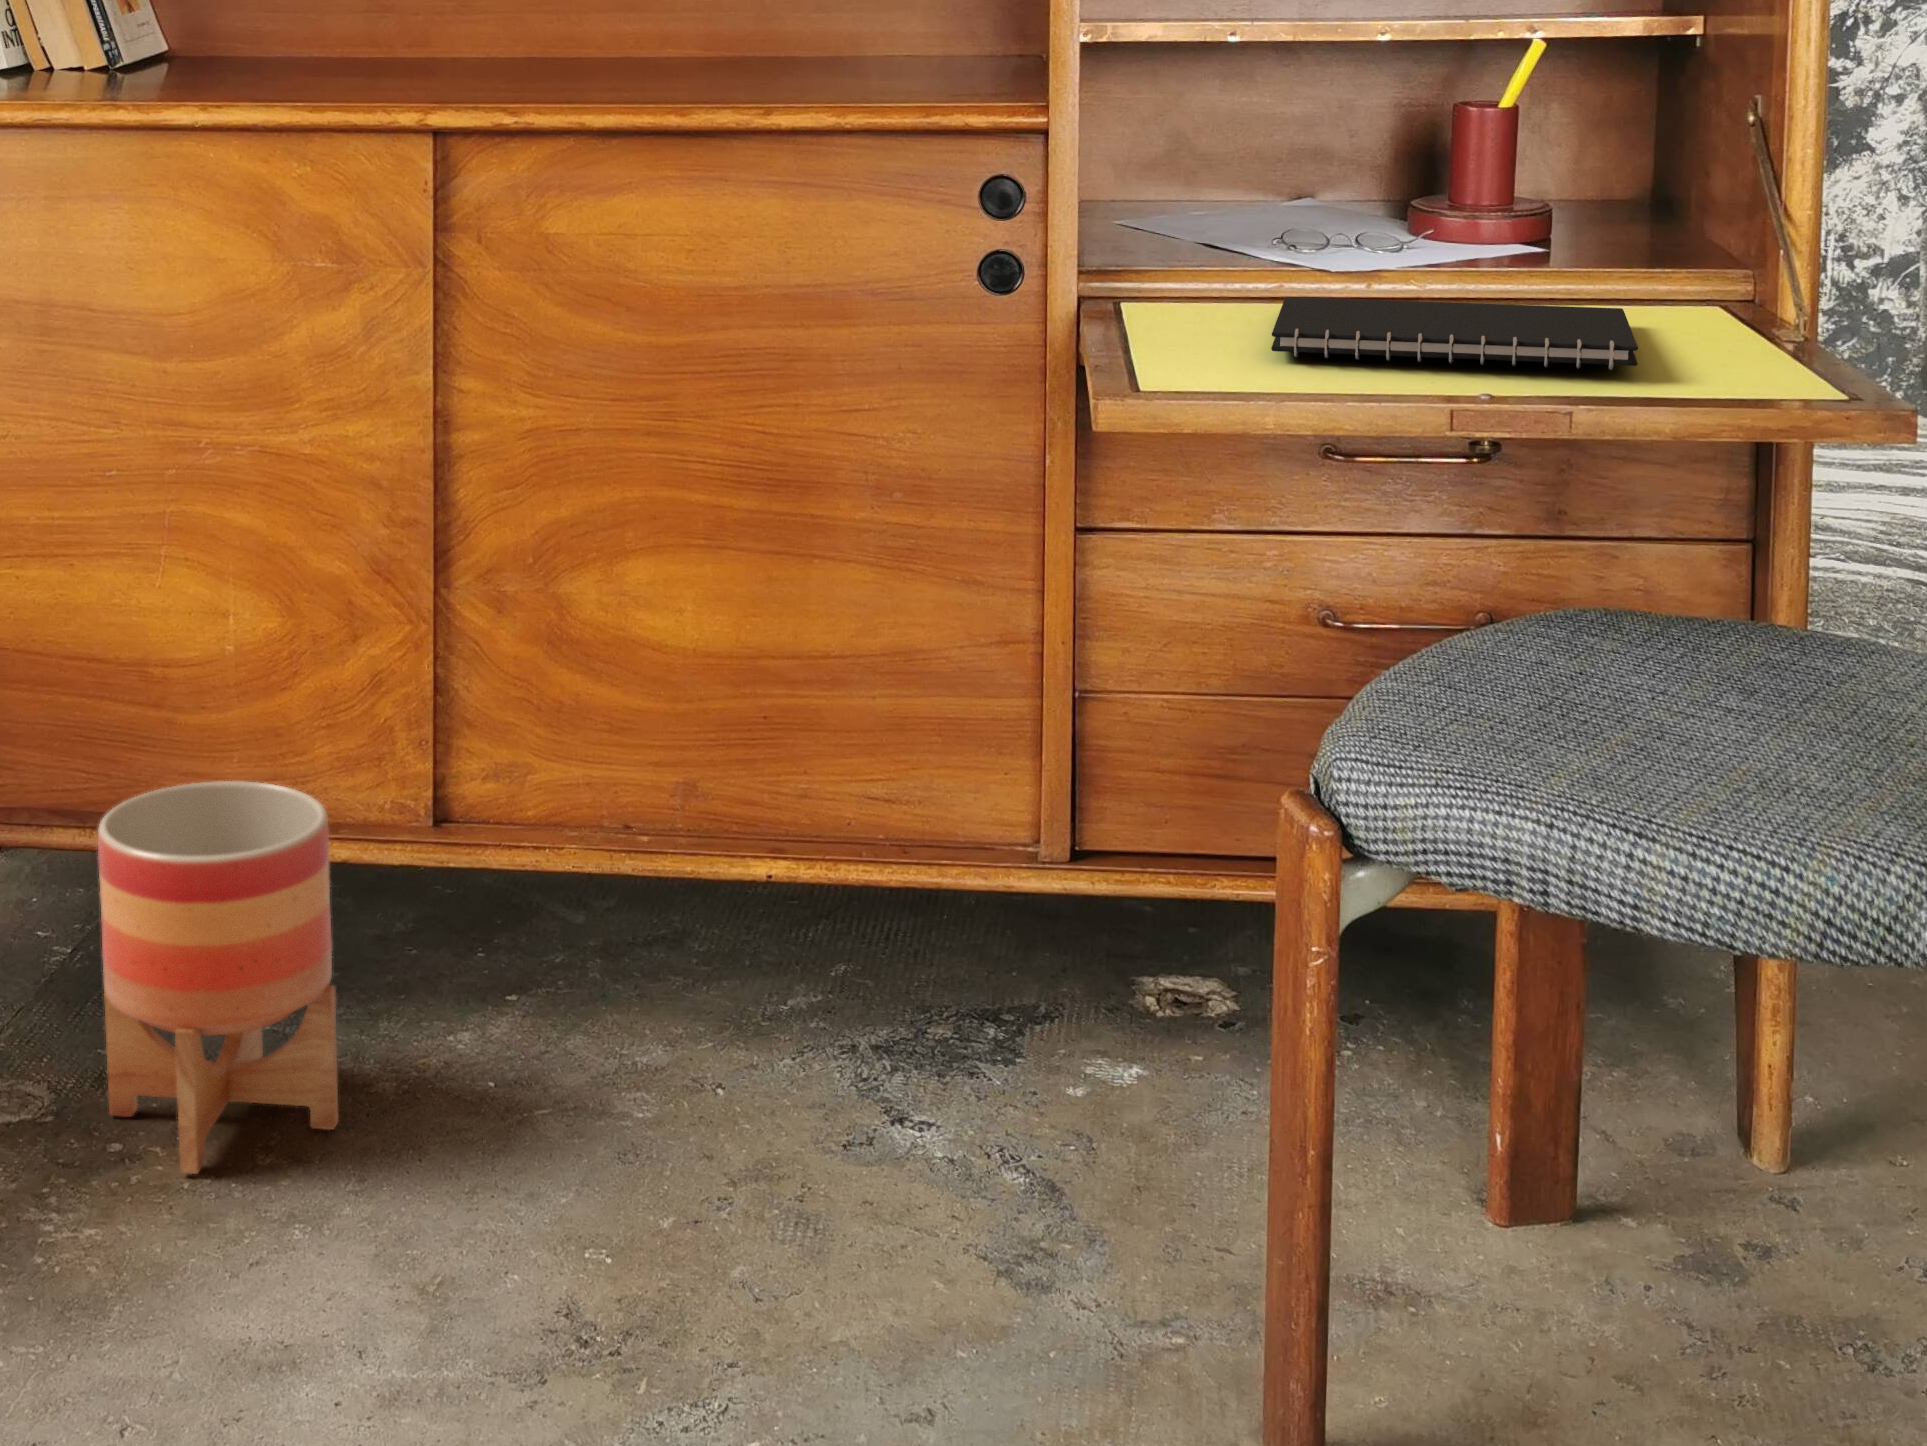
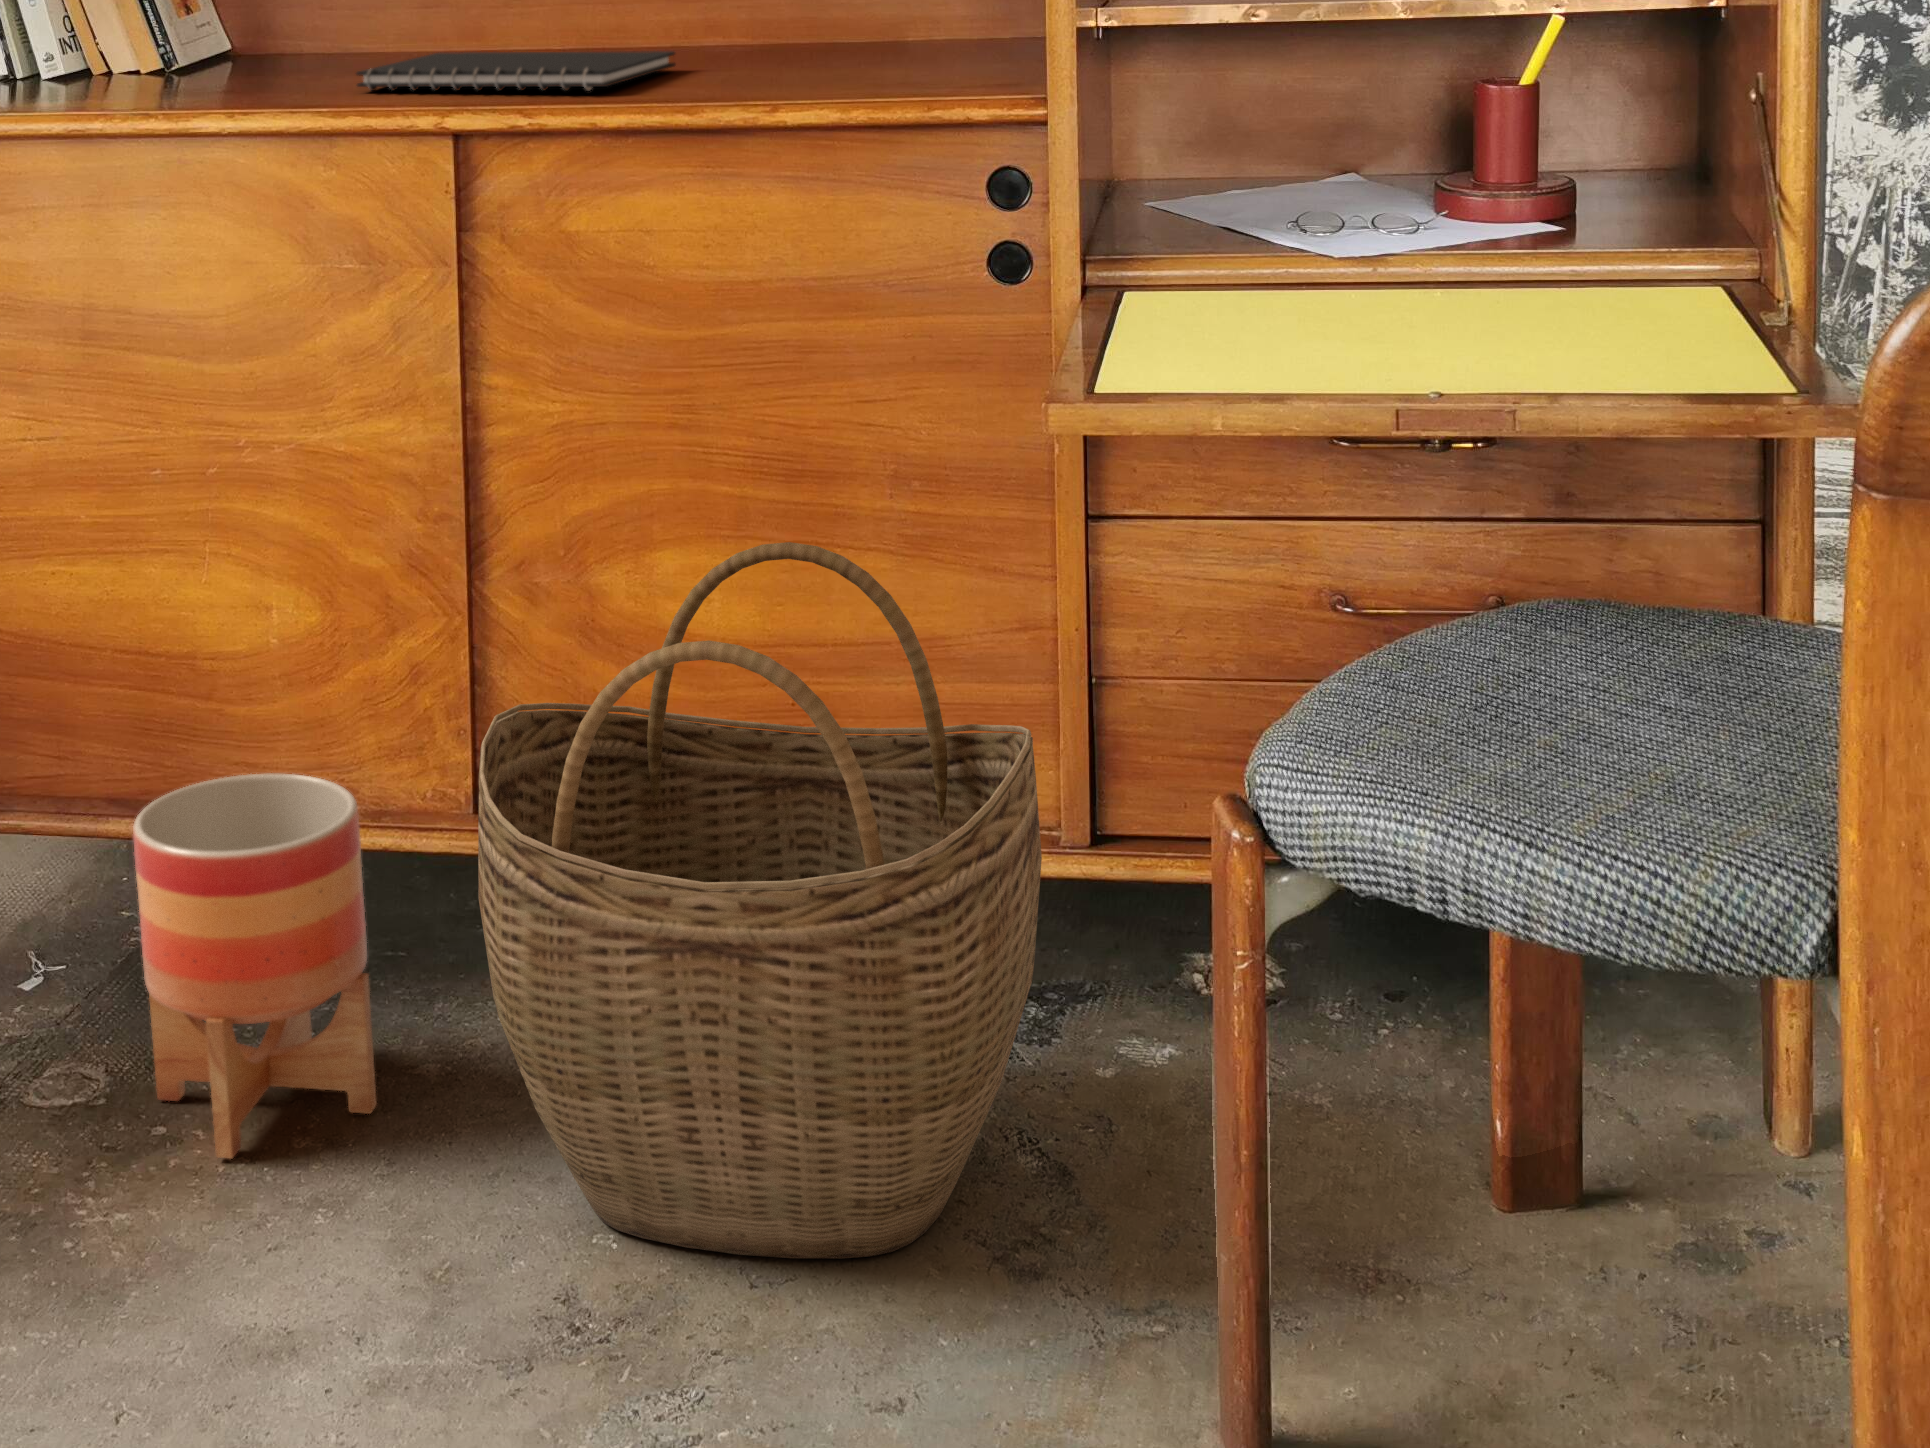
notebook: present [1271,297,1638,370] -> present [357,51,675,91]
woven basket: none [472,547,1047,1273] -> present [478,542,1042,1258]

